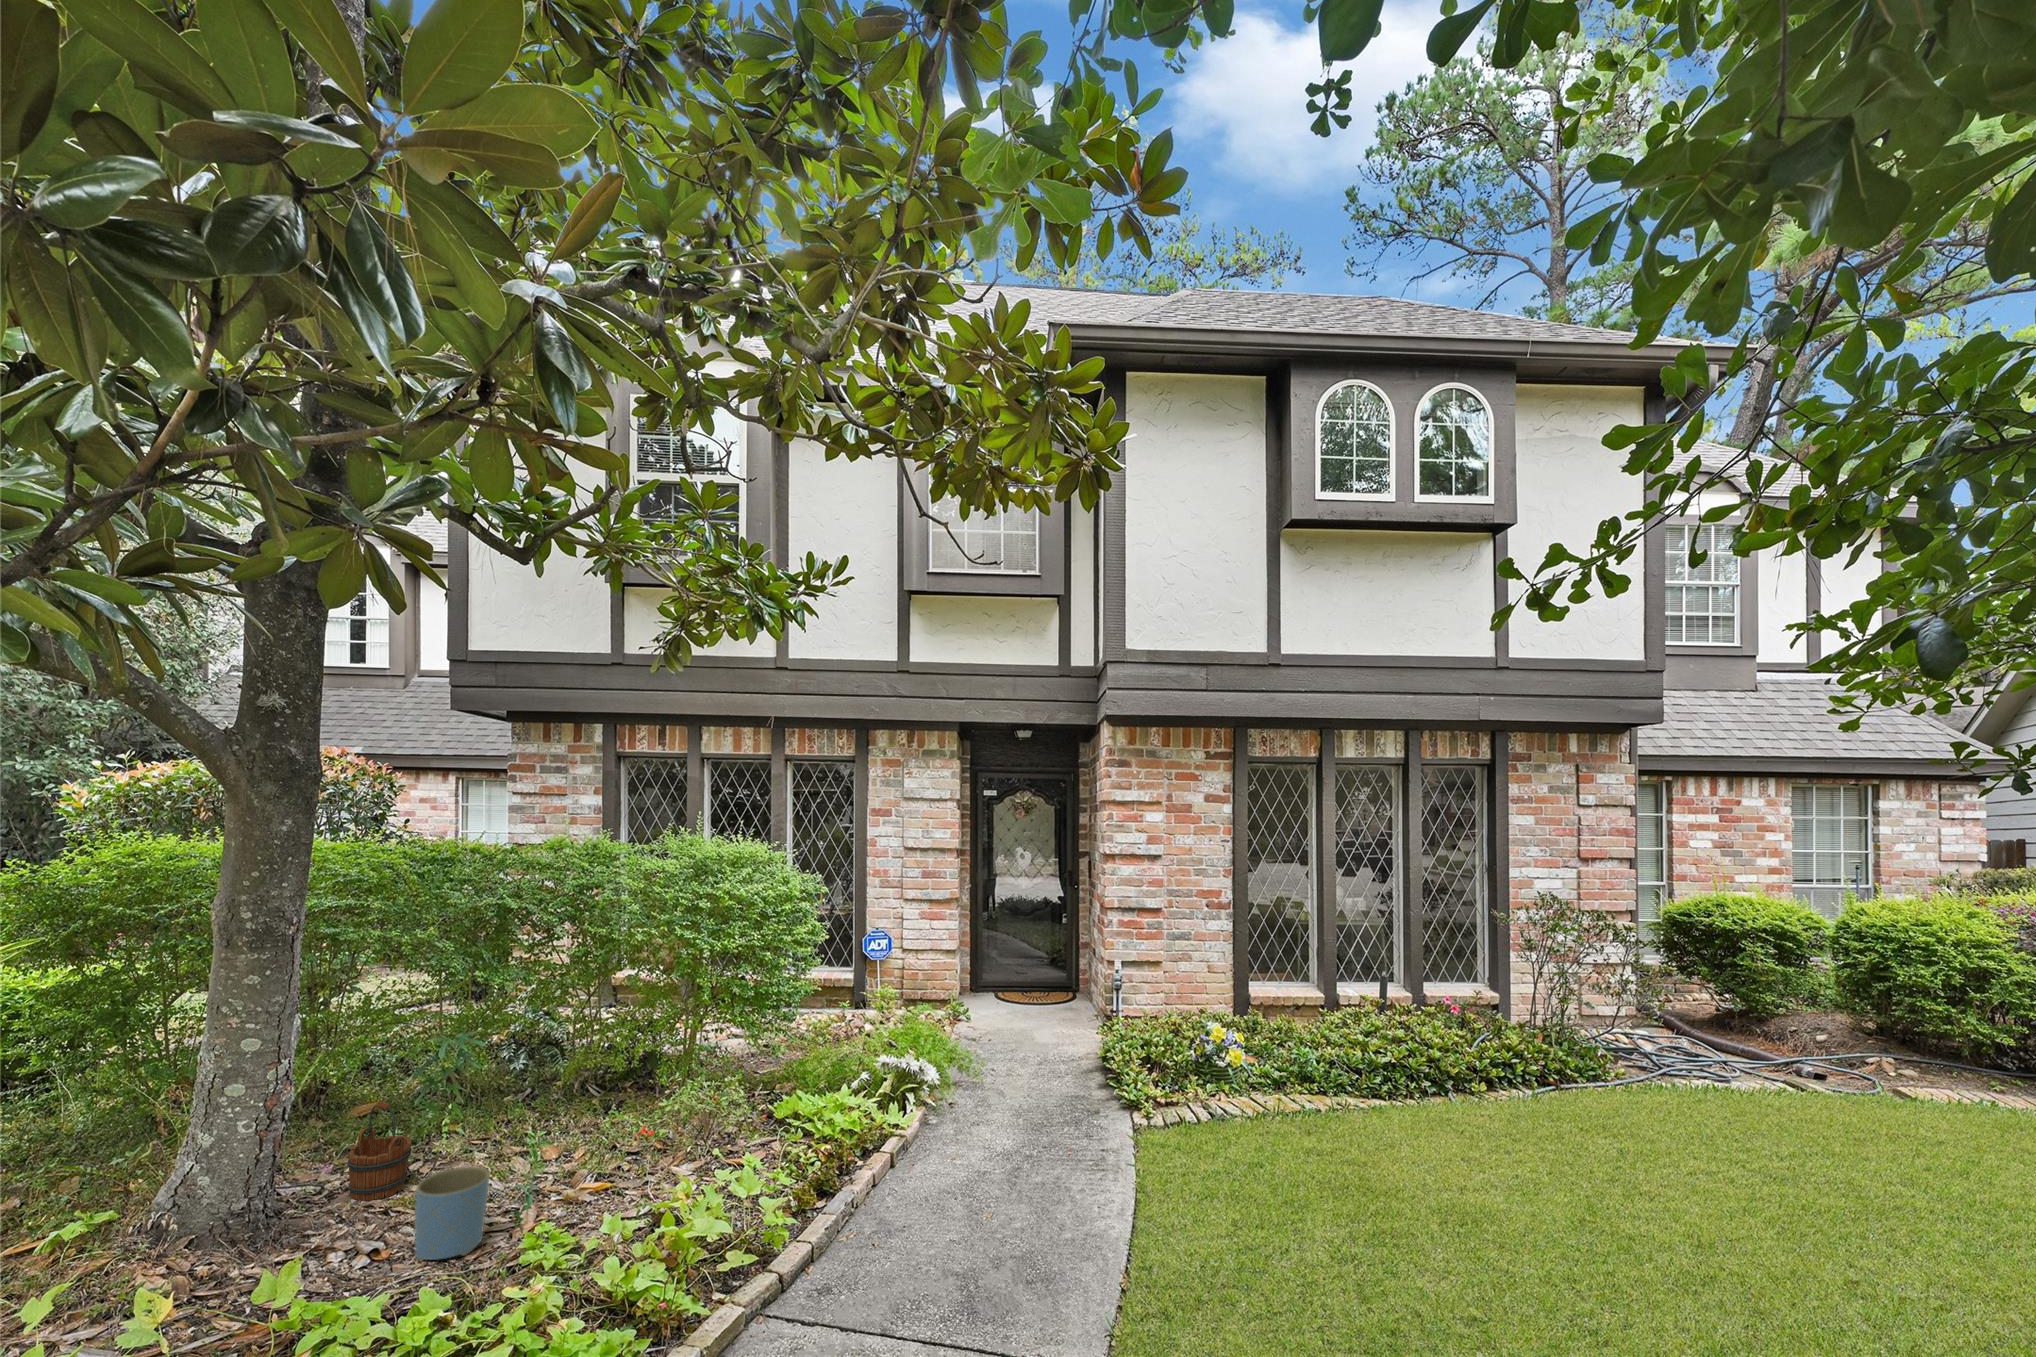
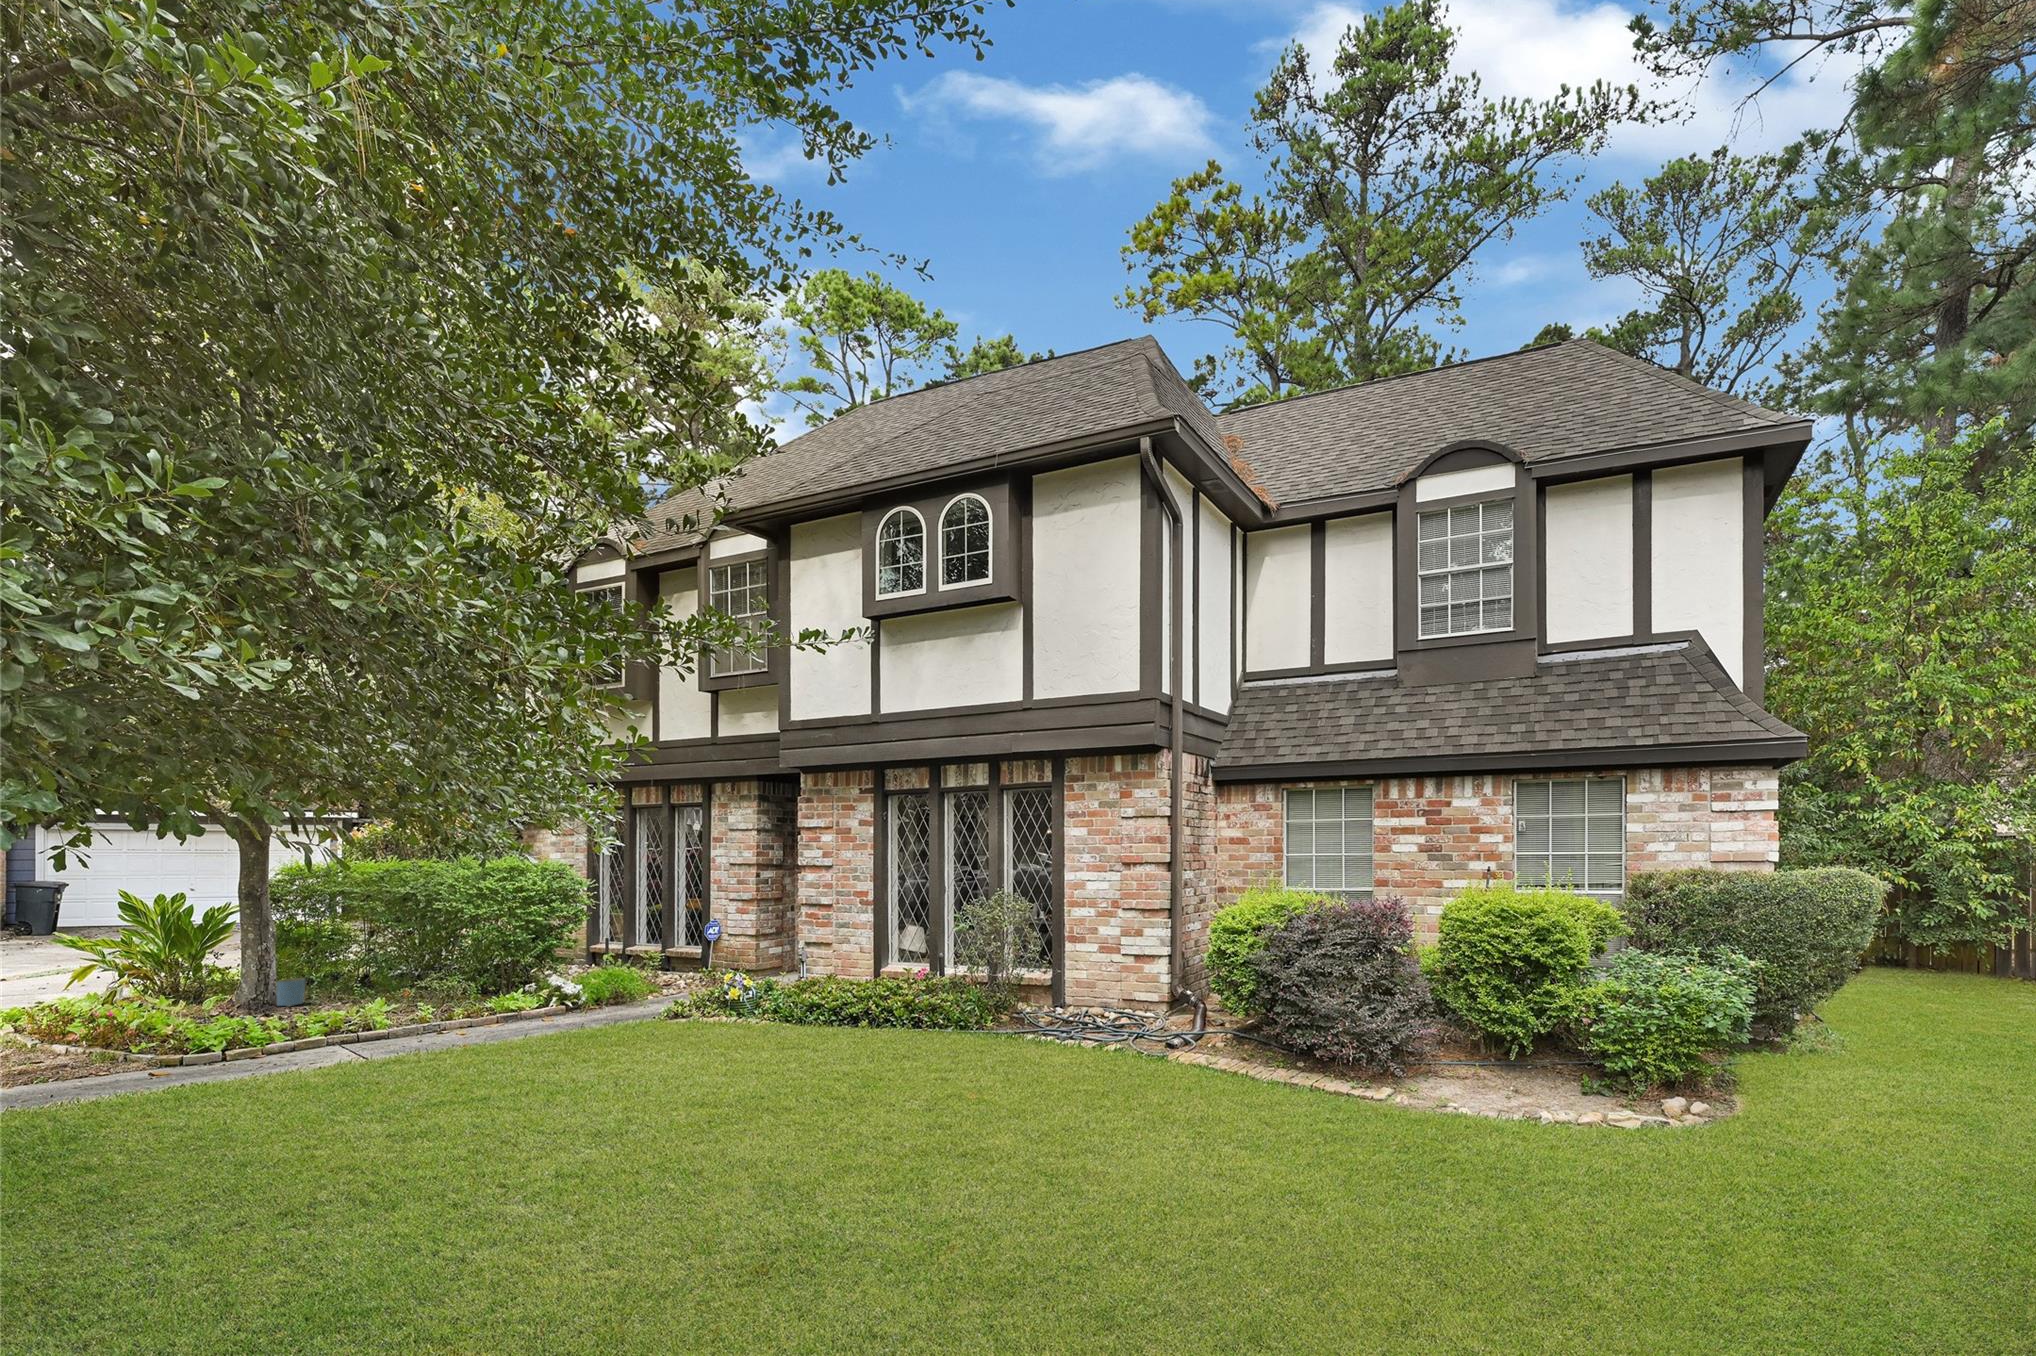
wooden bucket: present [347,1101,411,1201] -> none [305,959,330,996]

